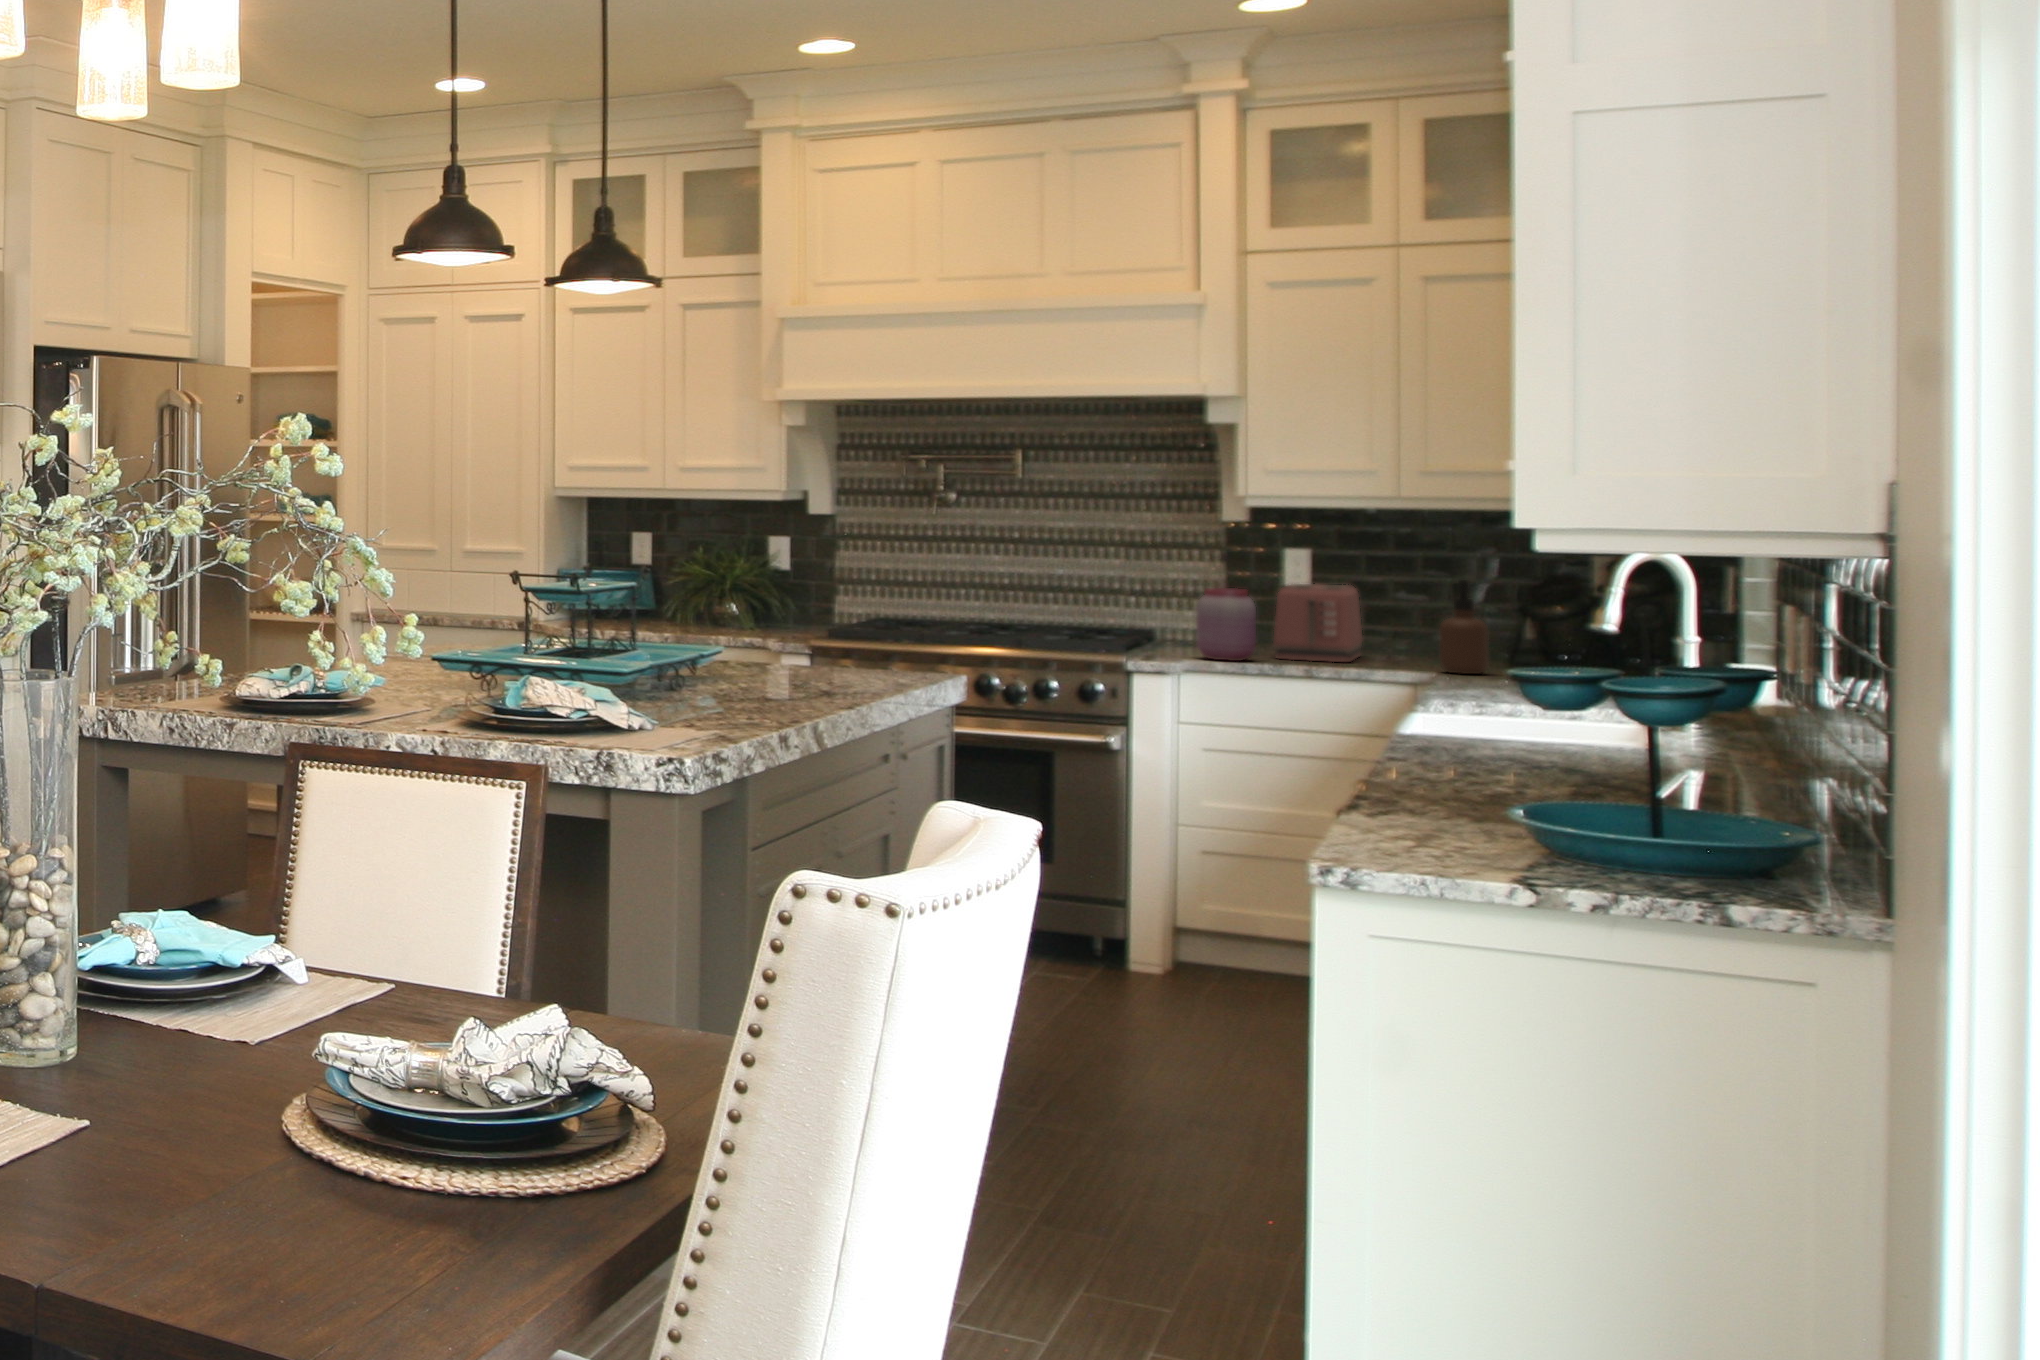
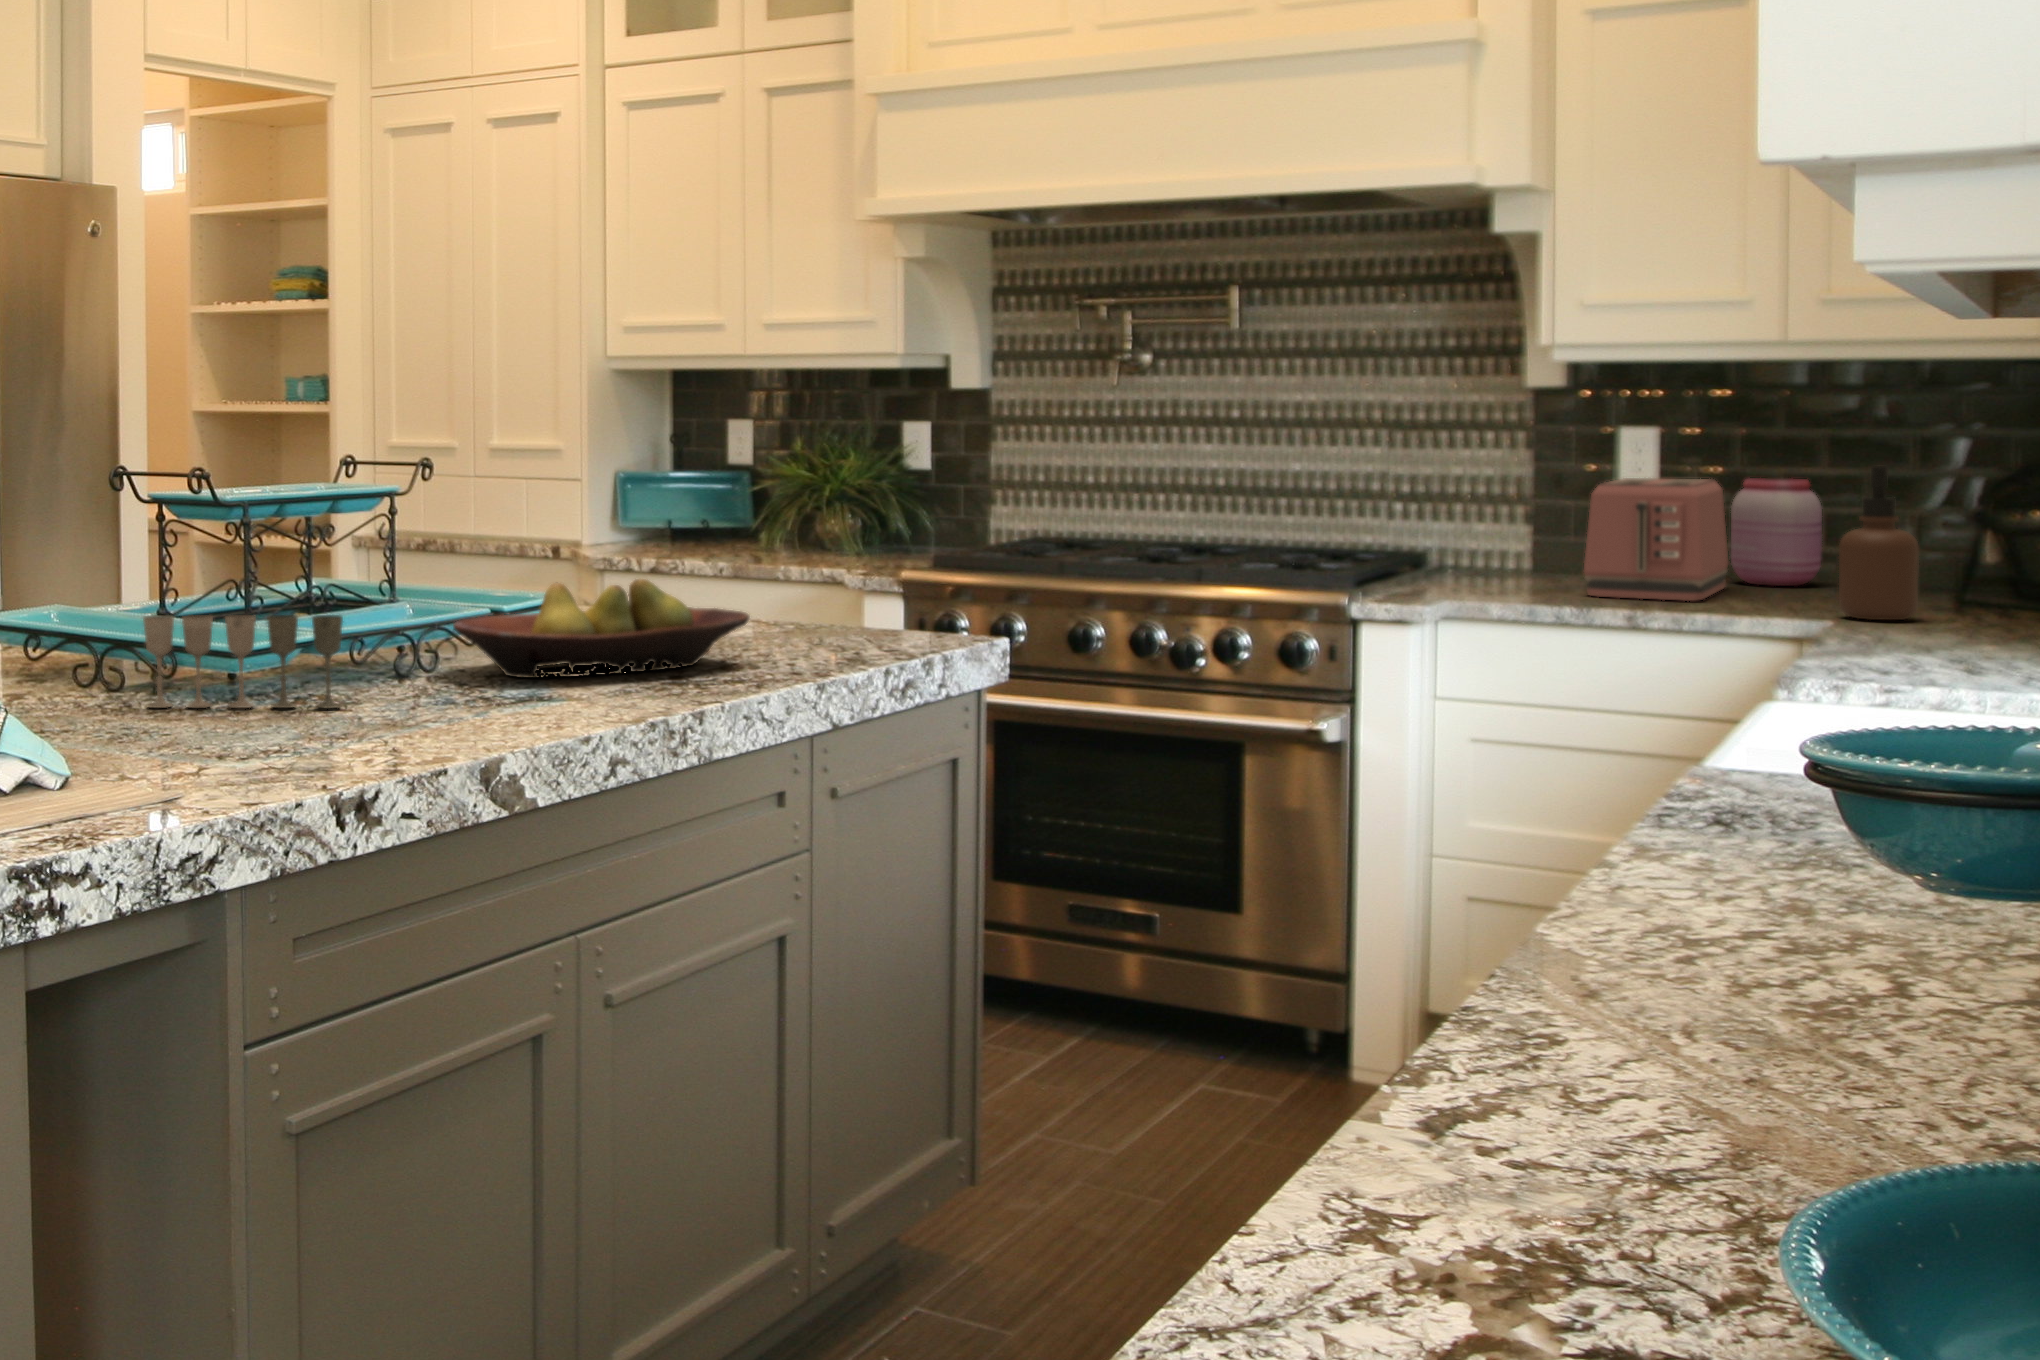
jar: present [1196,588,1256,661] -> present [1731,478,1822,586]
fruit bowl: none [711,632,866,684] -> present [453,579,750,678]
wine glass: none [594,645,700,694] -> present [143,615,343,708]

